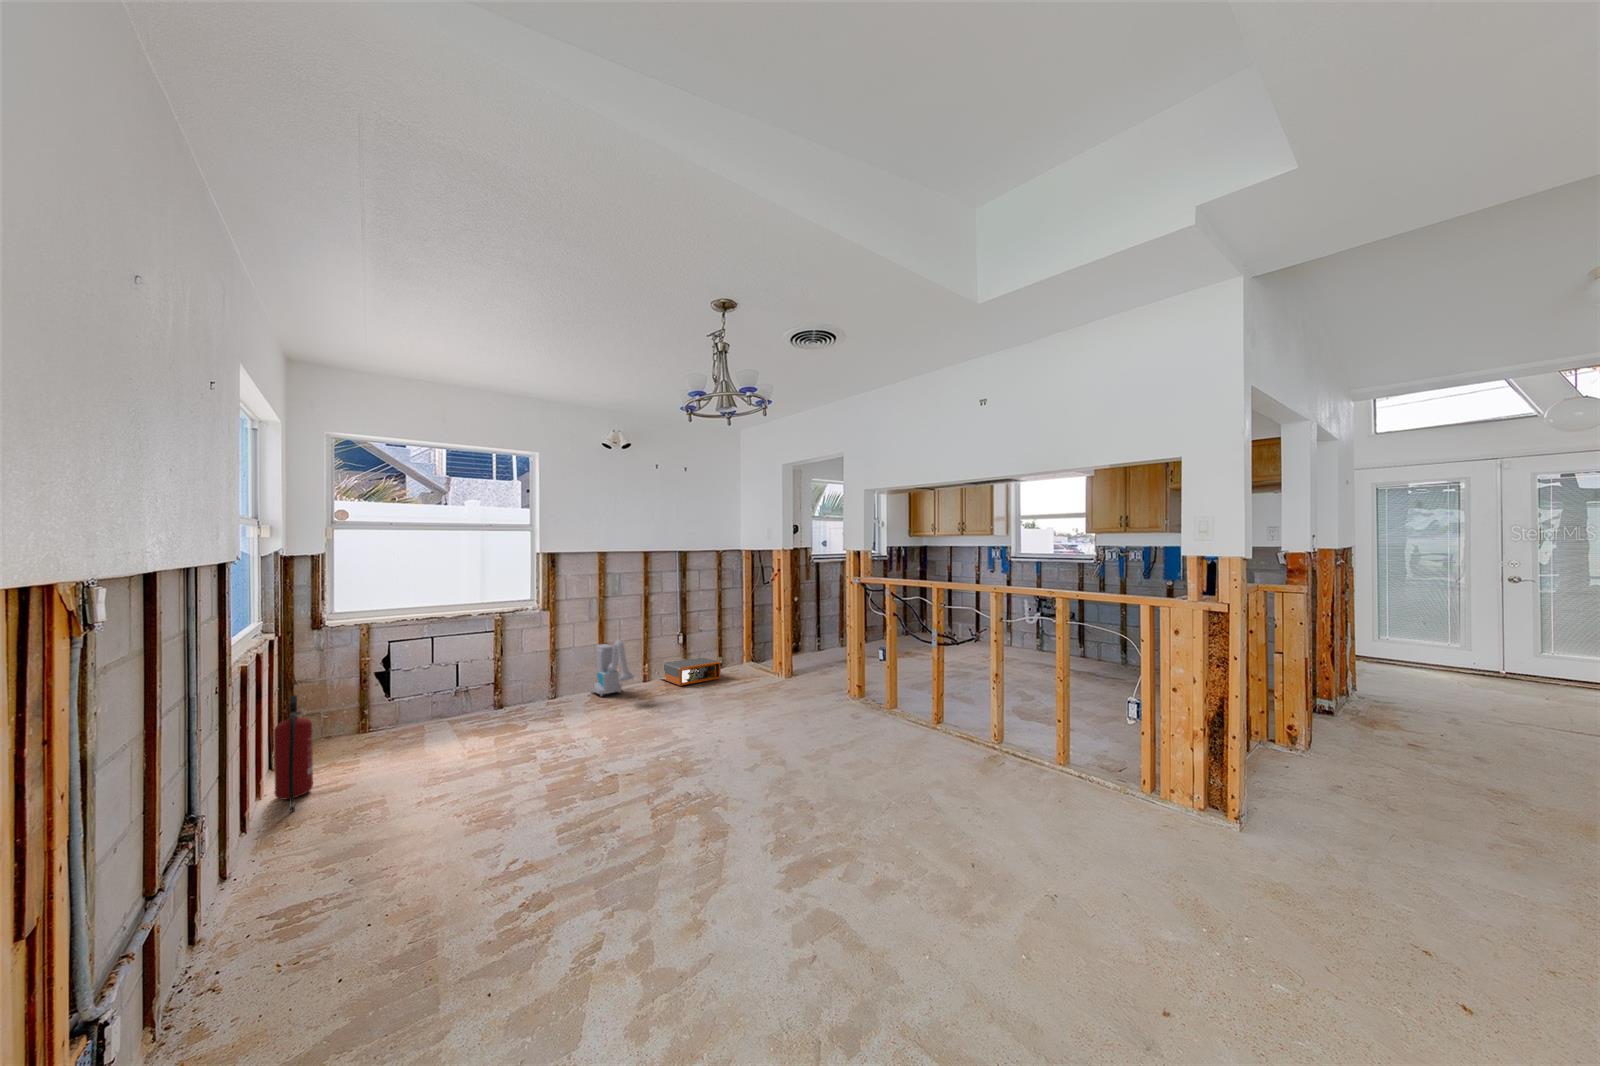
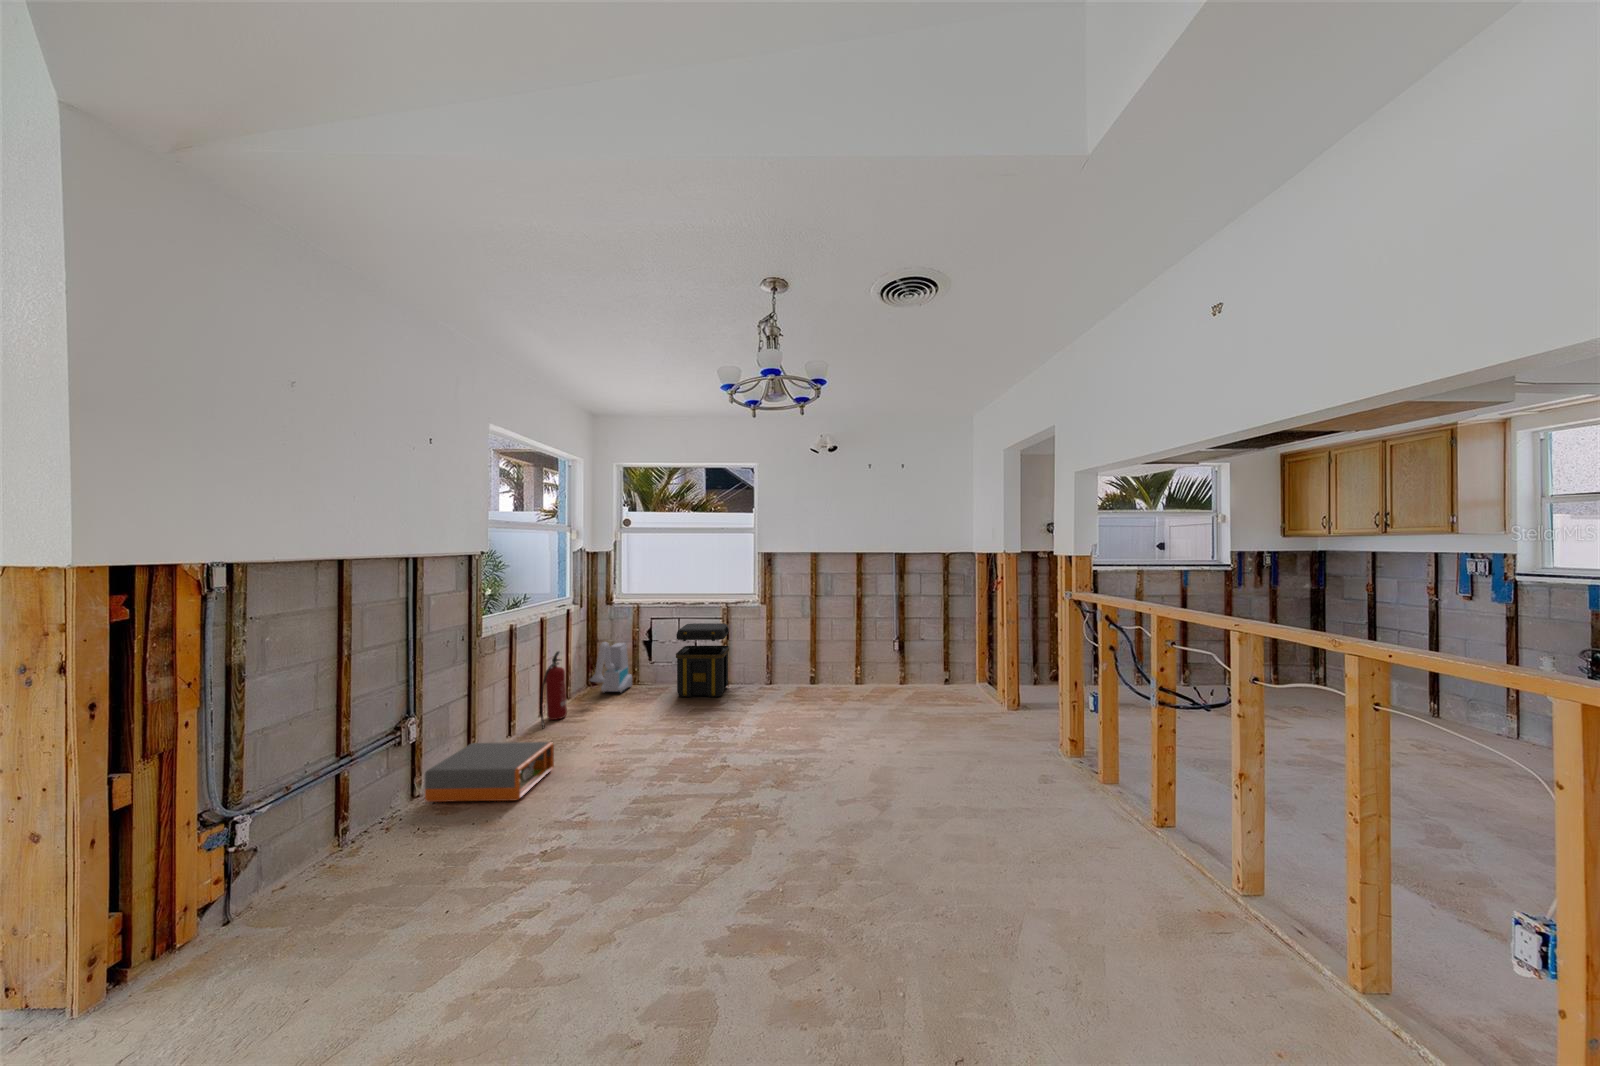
toolbox: none [450,636,522,729] -> present [676,623,729,697]
vacuum cleaner: present [594,641,634,696] -> present [590,642,632,693]
storage box: present [663,658,721,686] -> present [425,742,554,802]

